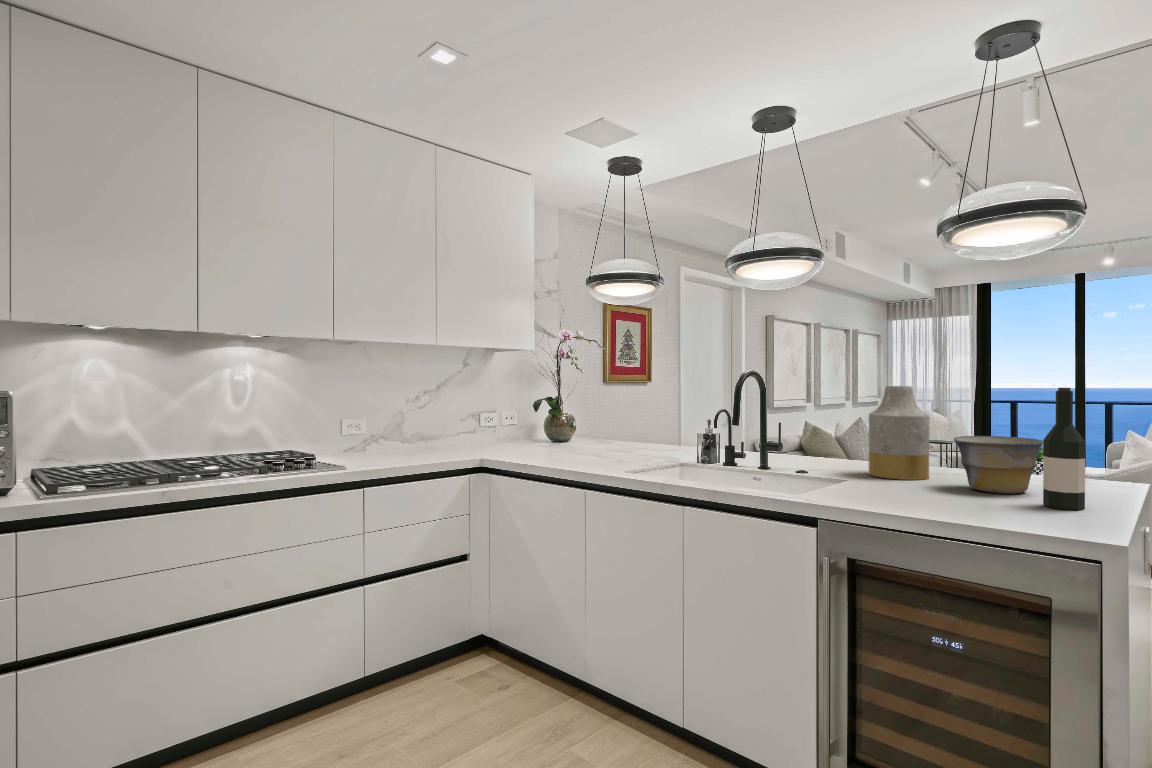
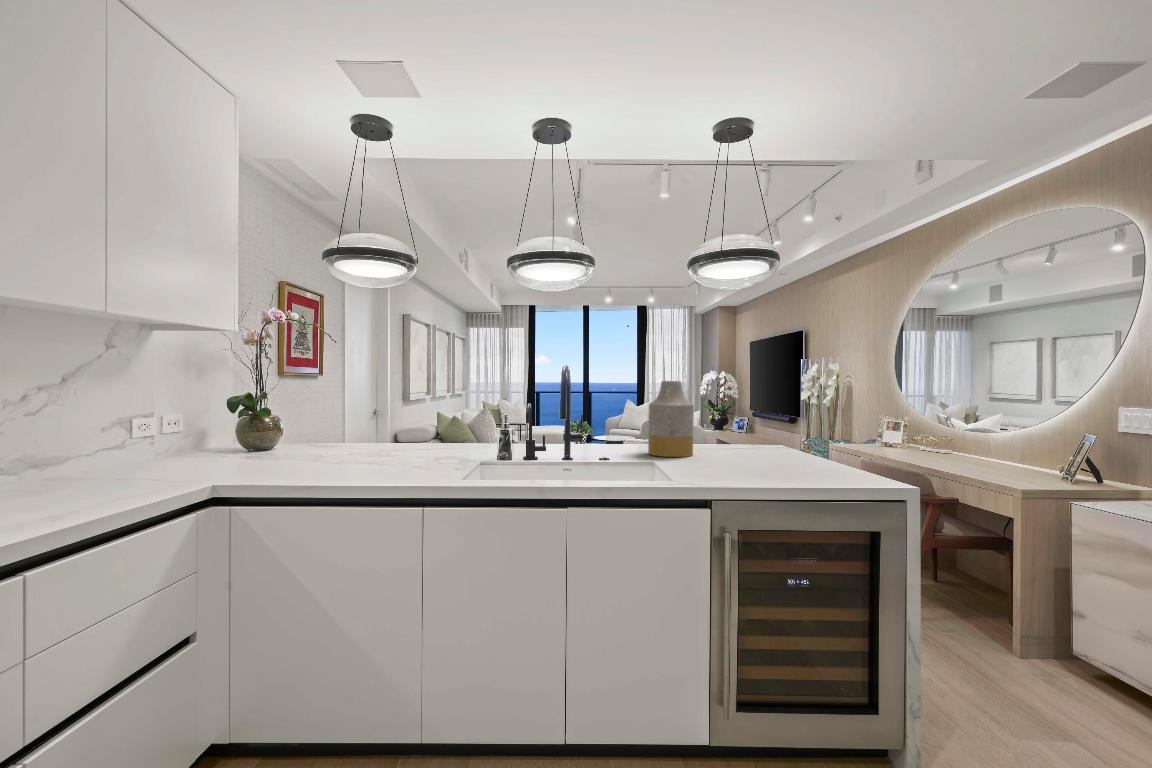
wine bottle: present [1043,388,1085,510] -> none [808,383,833,468]
bowl: present [954,436,1044,494] -> none [727,418,784,461]

